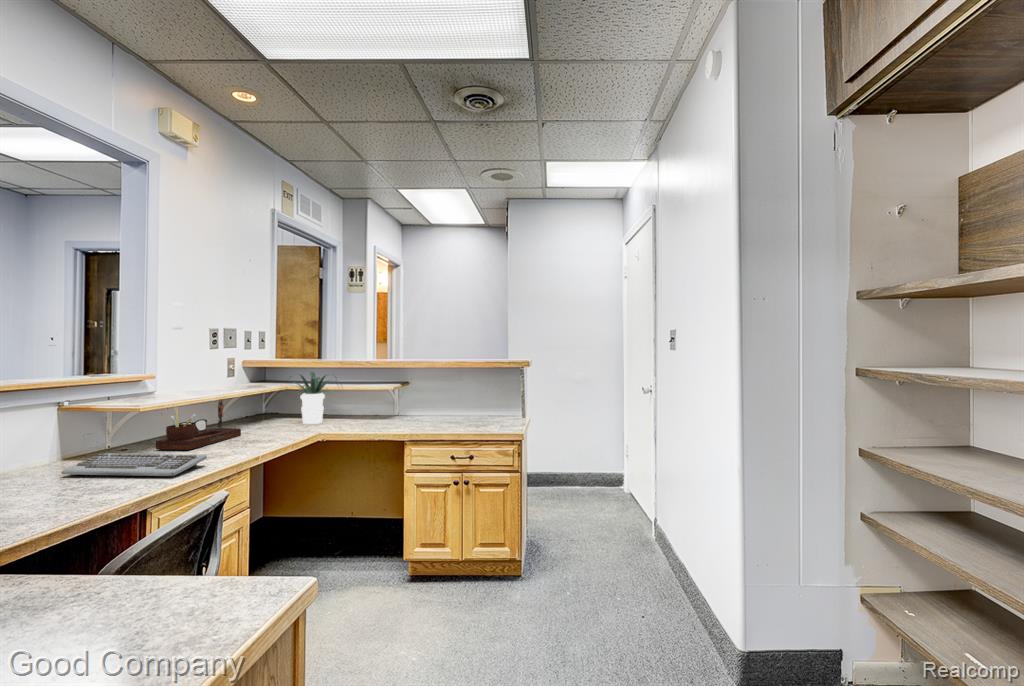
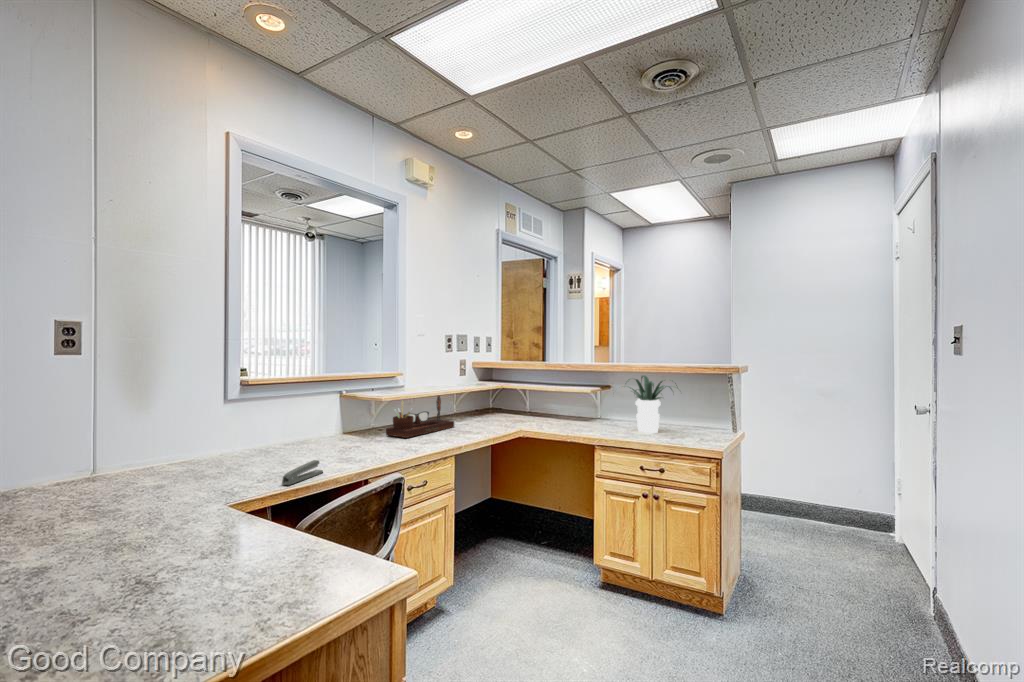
potted plant: present [296,372,329,424] -> present [629,375,672,433]
keyboard: present [62,453,207,476] -> none [310,437,406,463]
stapler: none [61,477,109,509] -> present [282,460,323,485]

